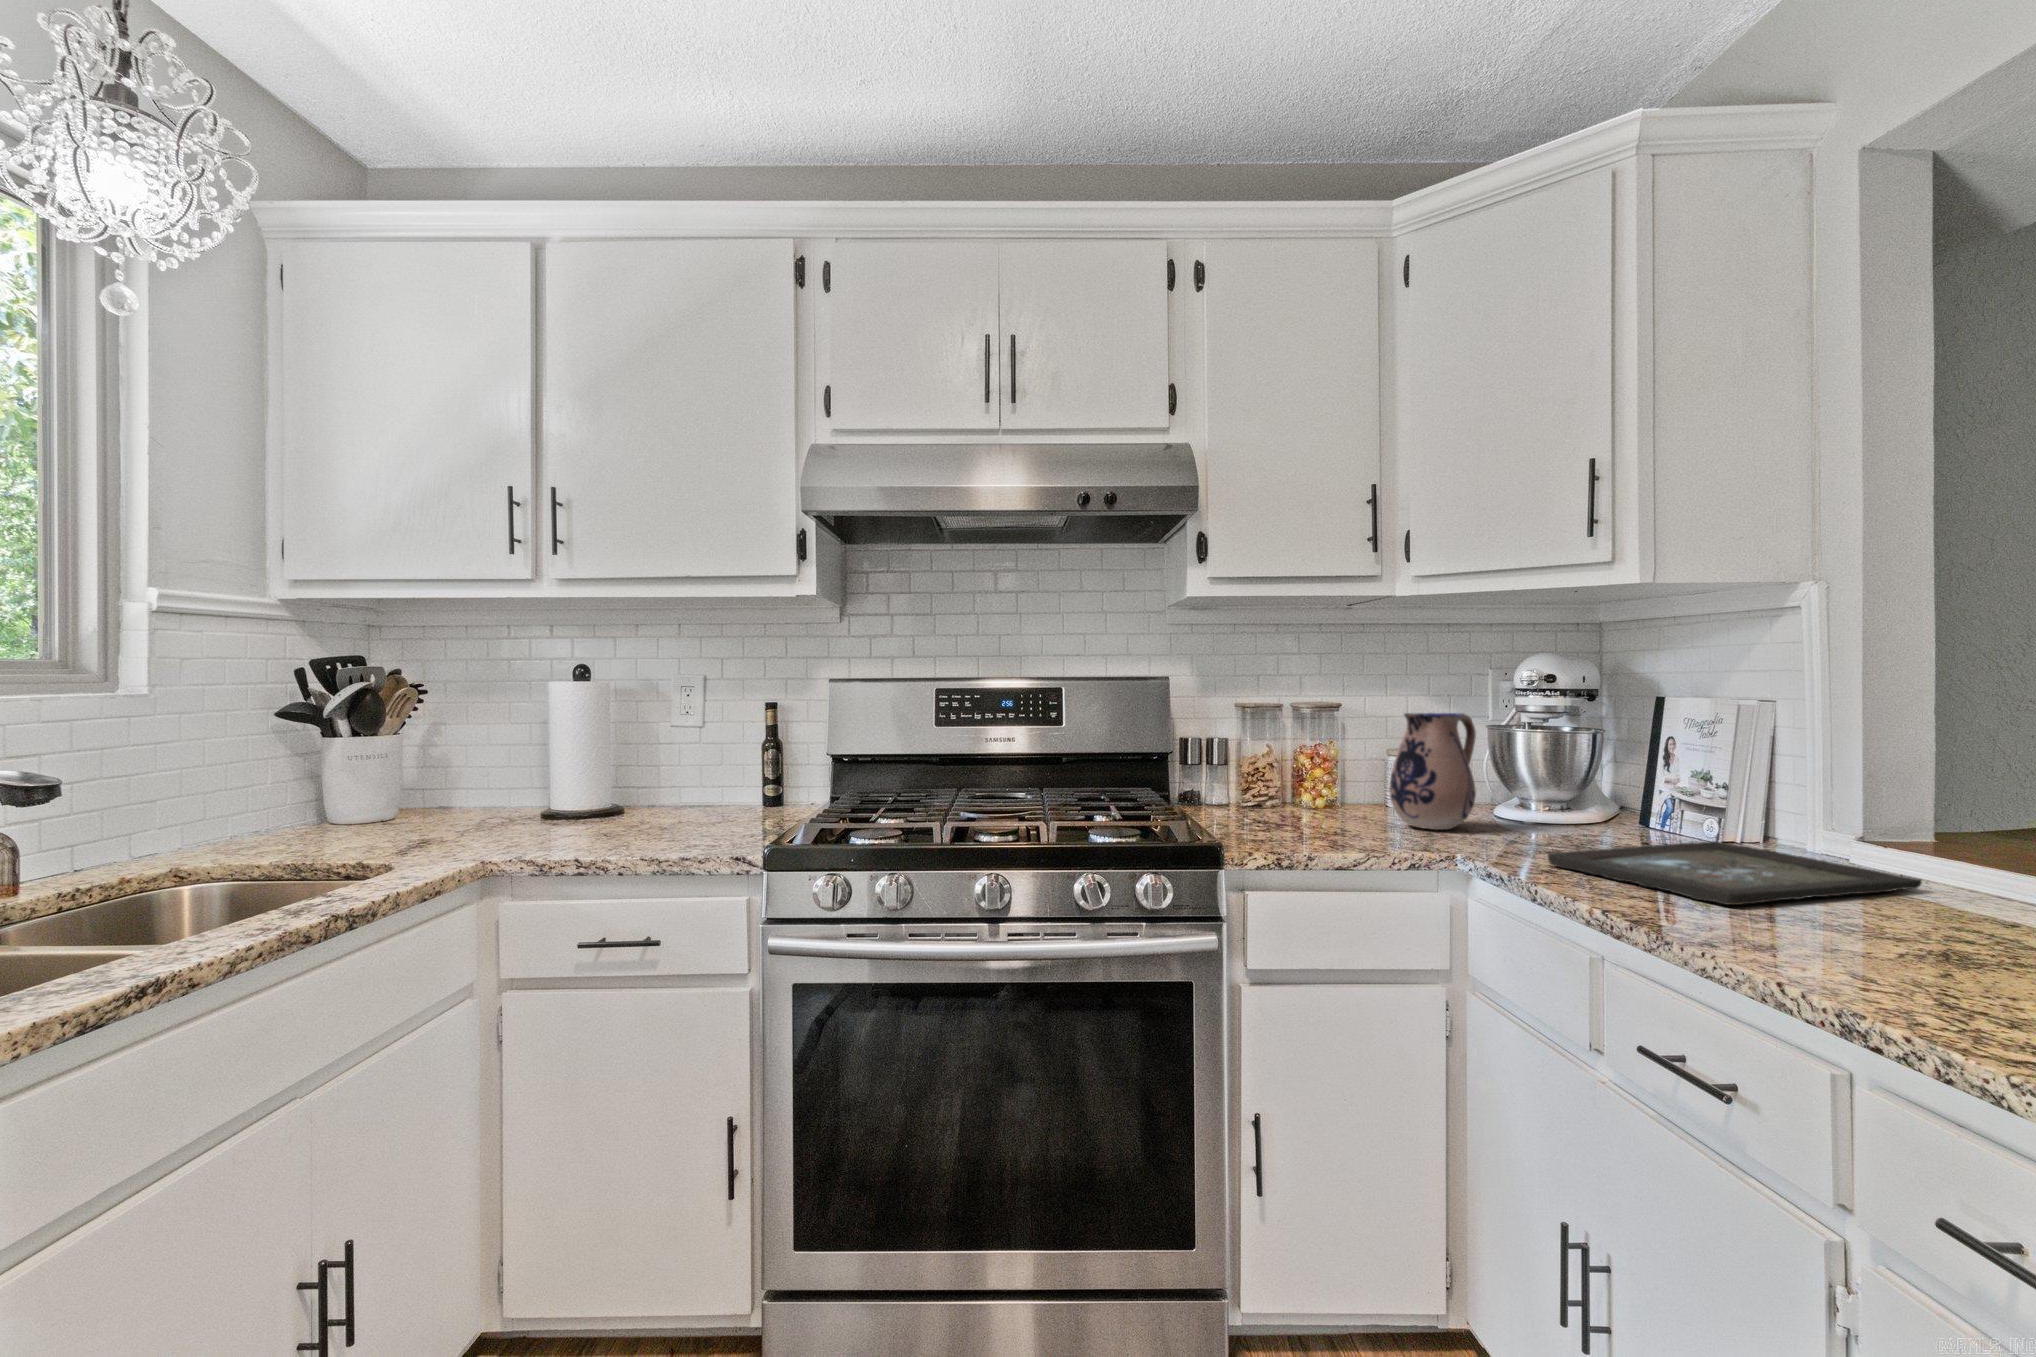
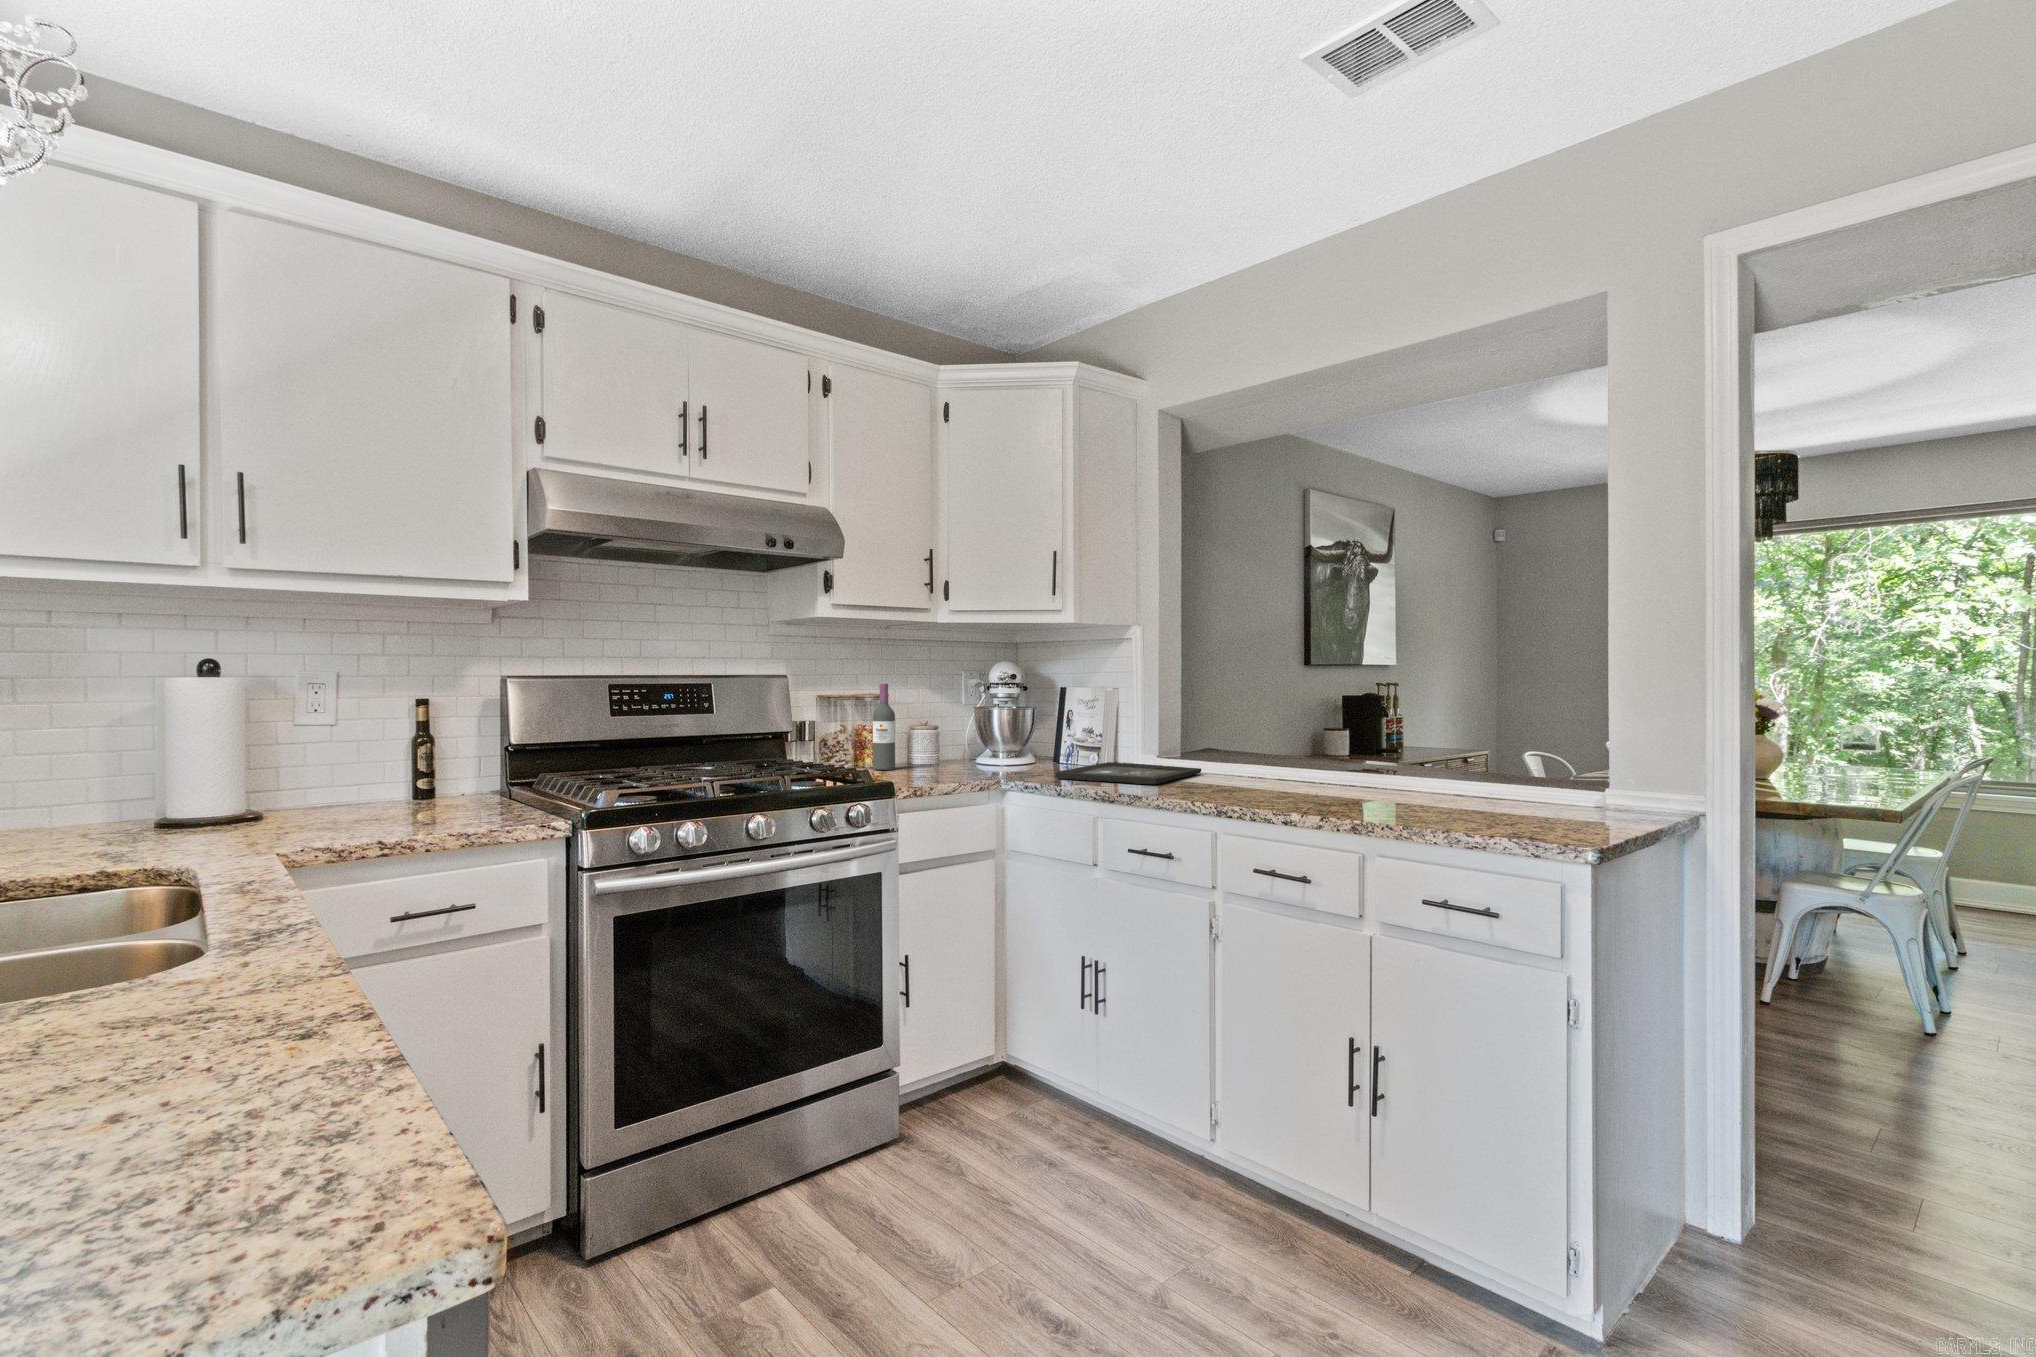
wine bottle: none [1298,689,1332,817] -> present [873,684,895,770]
ceramic pitcher: present [1389,713,1476,830] -> none [937,698,987,770]

